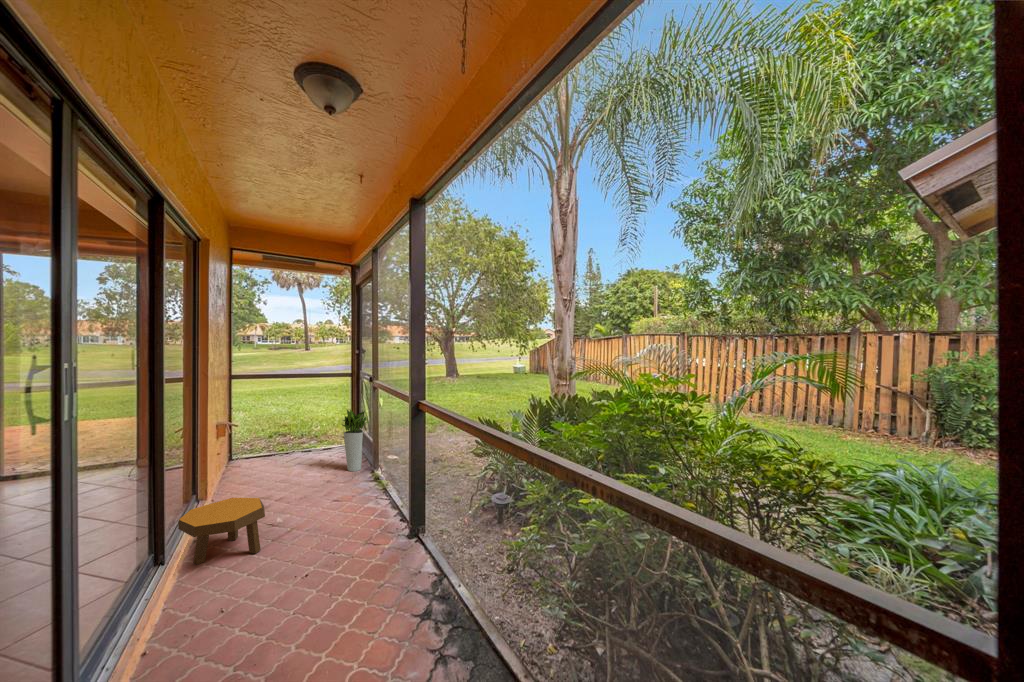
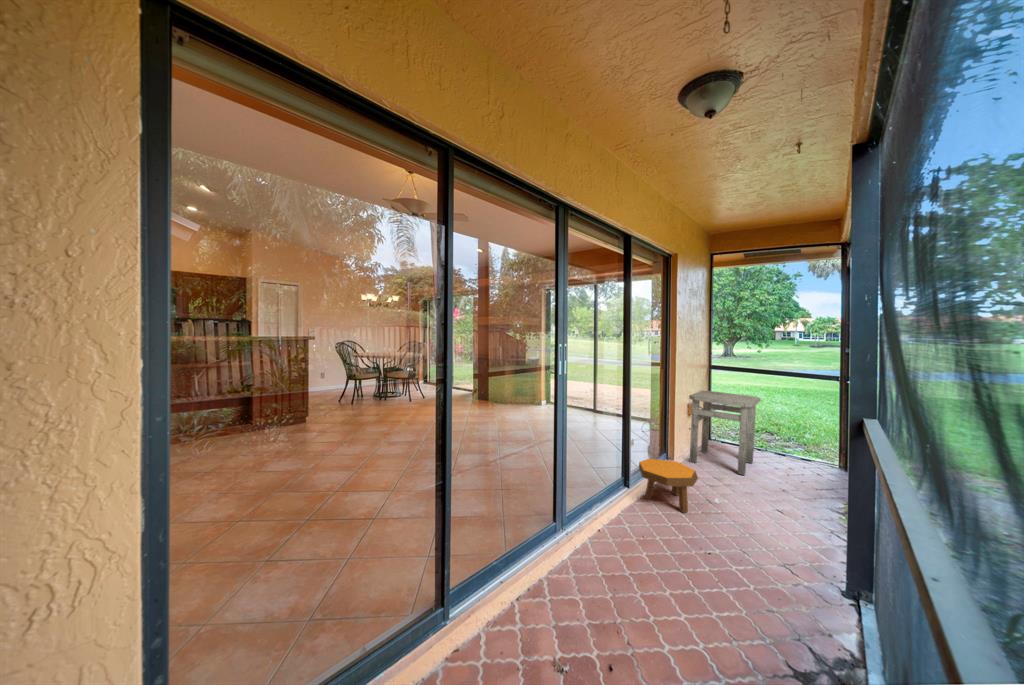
side table: none [221,402,297,496] -> present [689,391,761,475]
planter: present [342,410,368,471] -> none [806,416,847,491]

